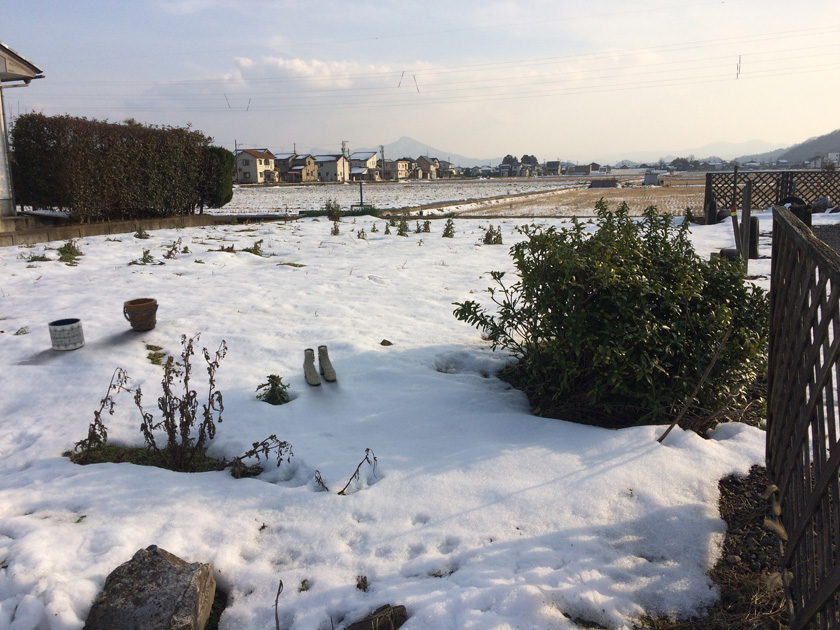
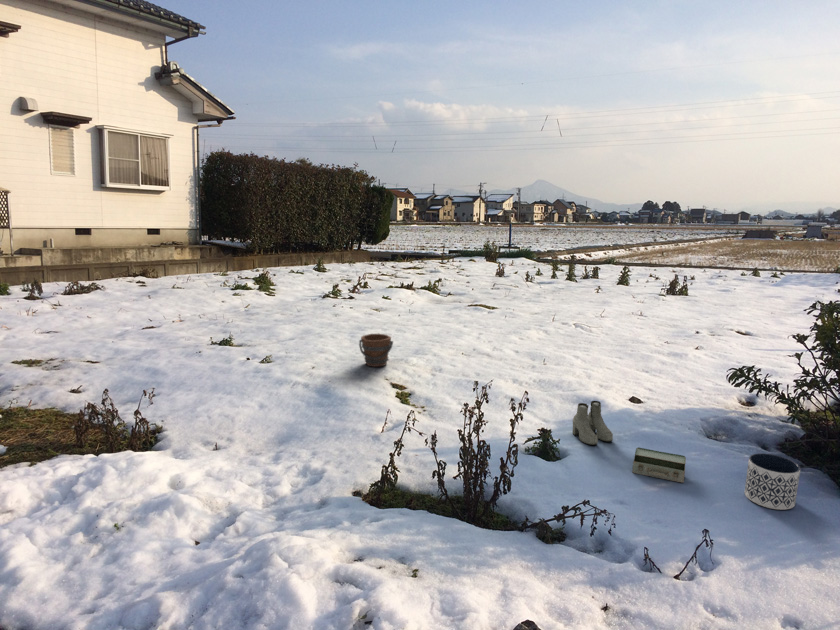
planter: present [48,318,85,350] -> present [745,453,800,510]
toolbox: none [336,383,385,409] -> present [632,447,686,483]

